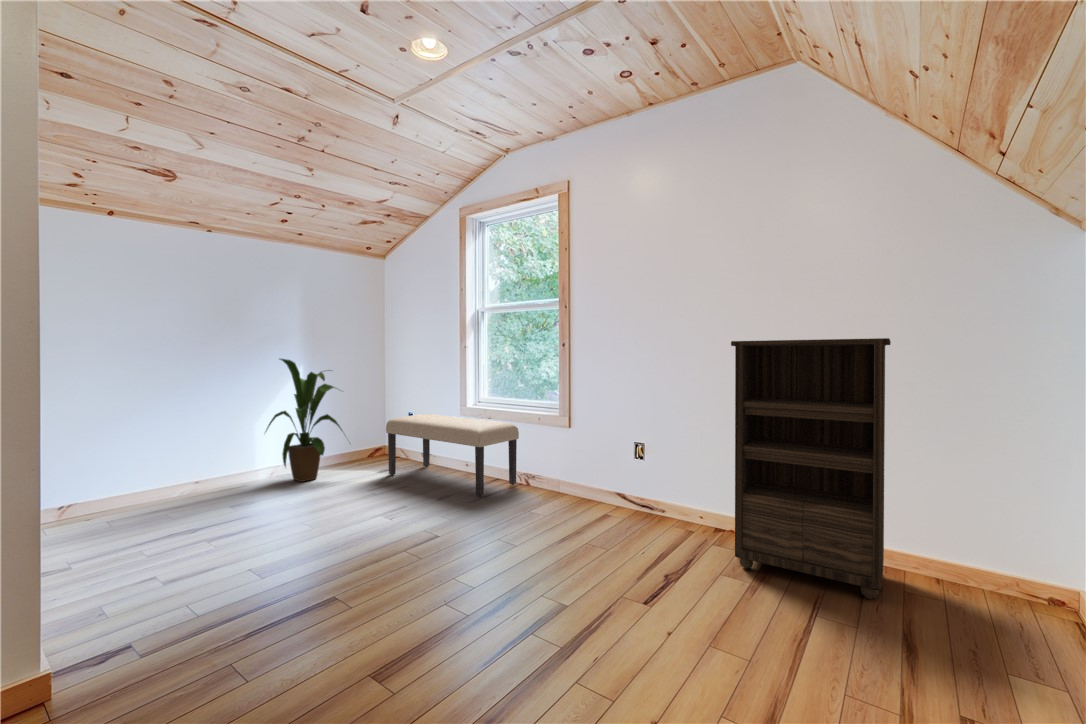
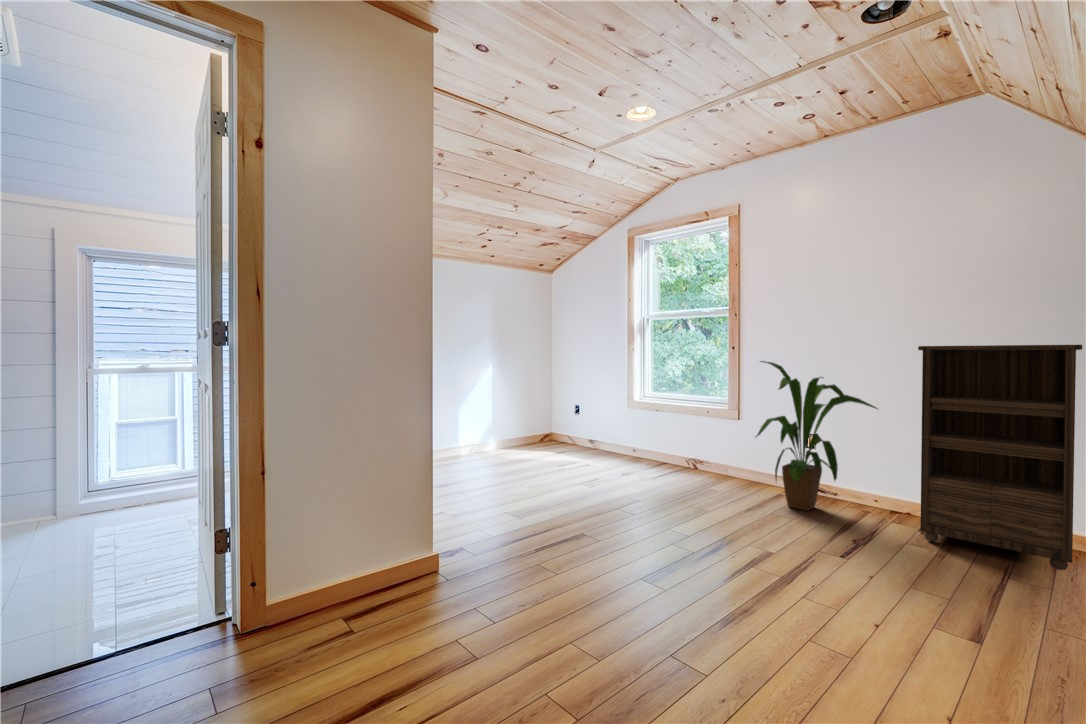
house plant: present [266,359,342,482] -> present [756,361,877,511]
bench: present [386,414,519,496] -> none [566,407,688,476]

